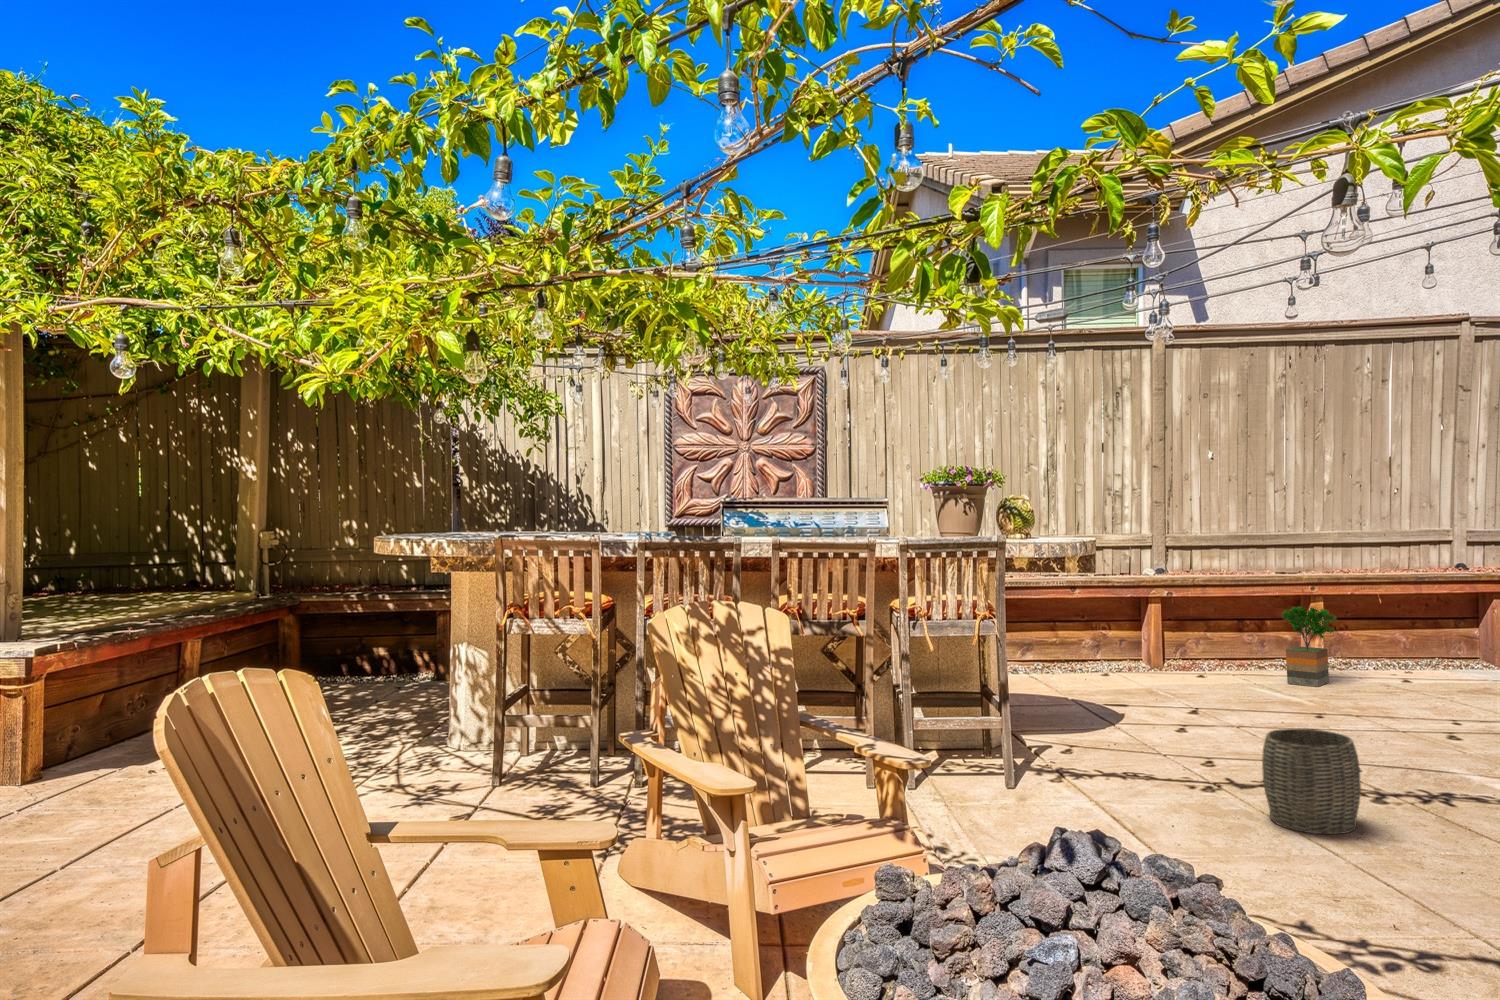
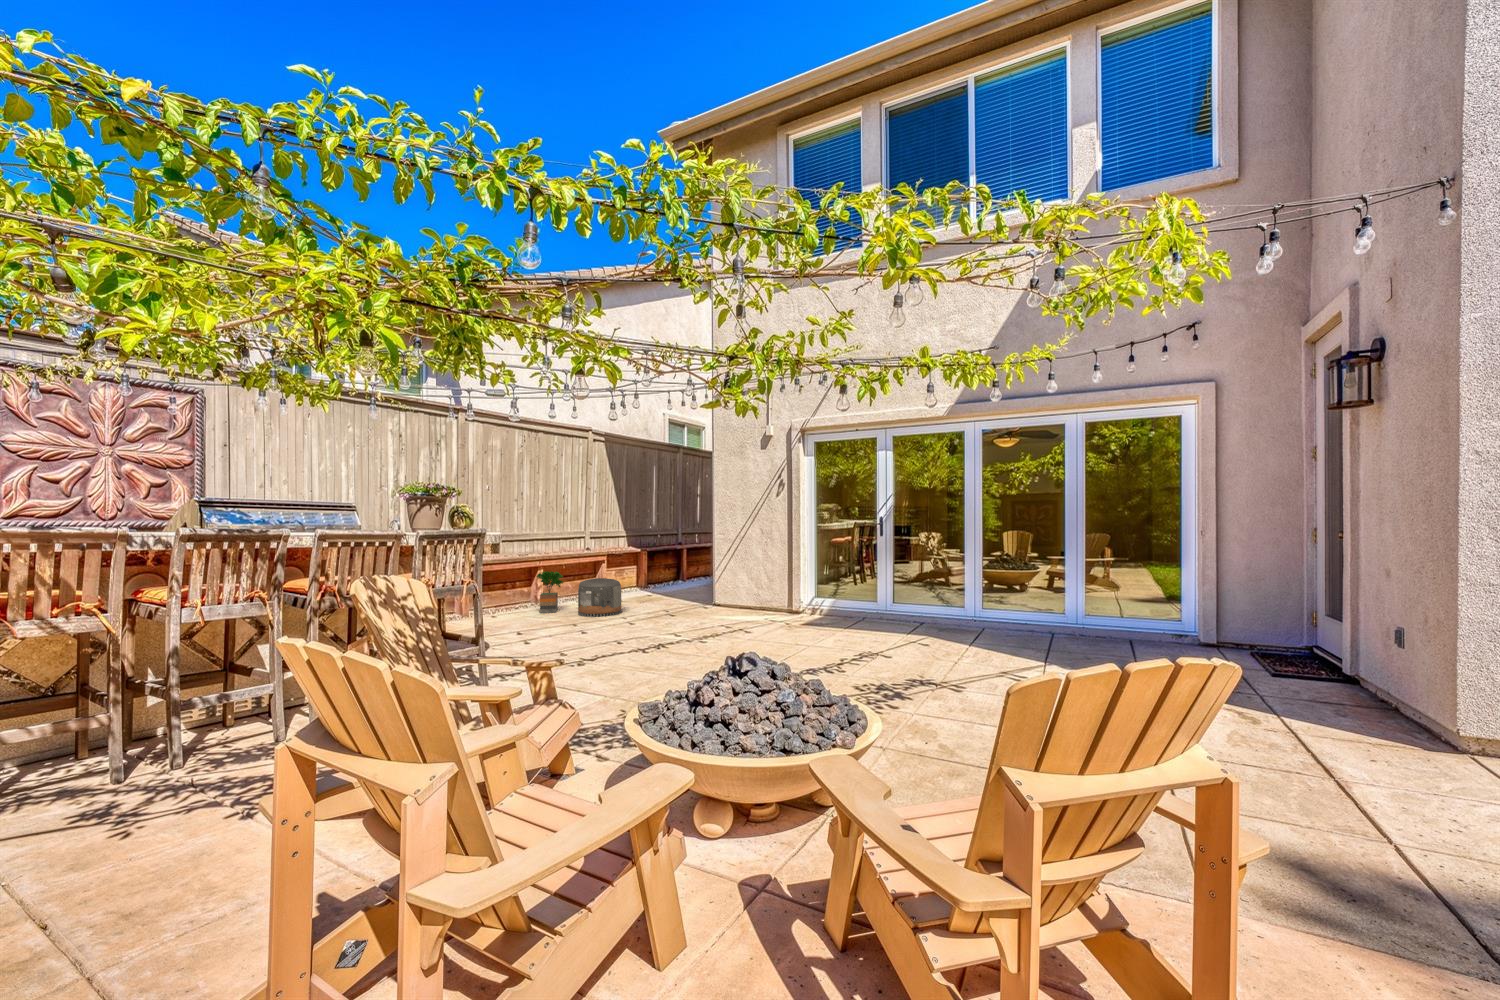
pouf: none [1354,629,1460,710] -> present [578,578,621,617]
woven basket: present [1262,729,1361,834] -> none [615,622,655,670]

